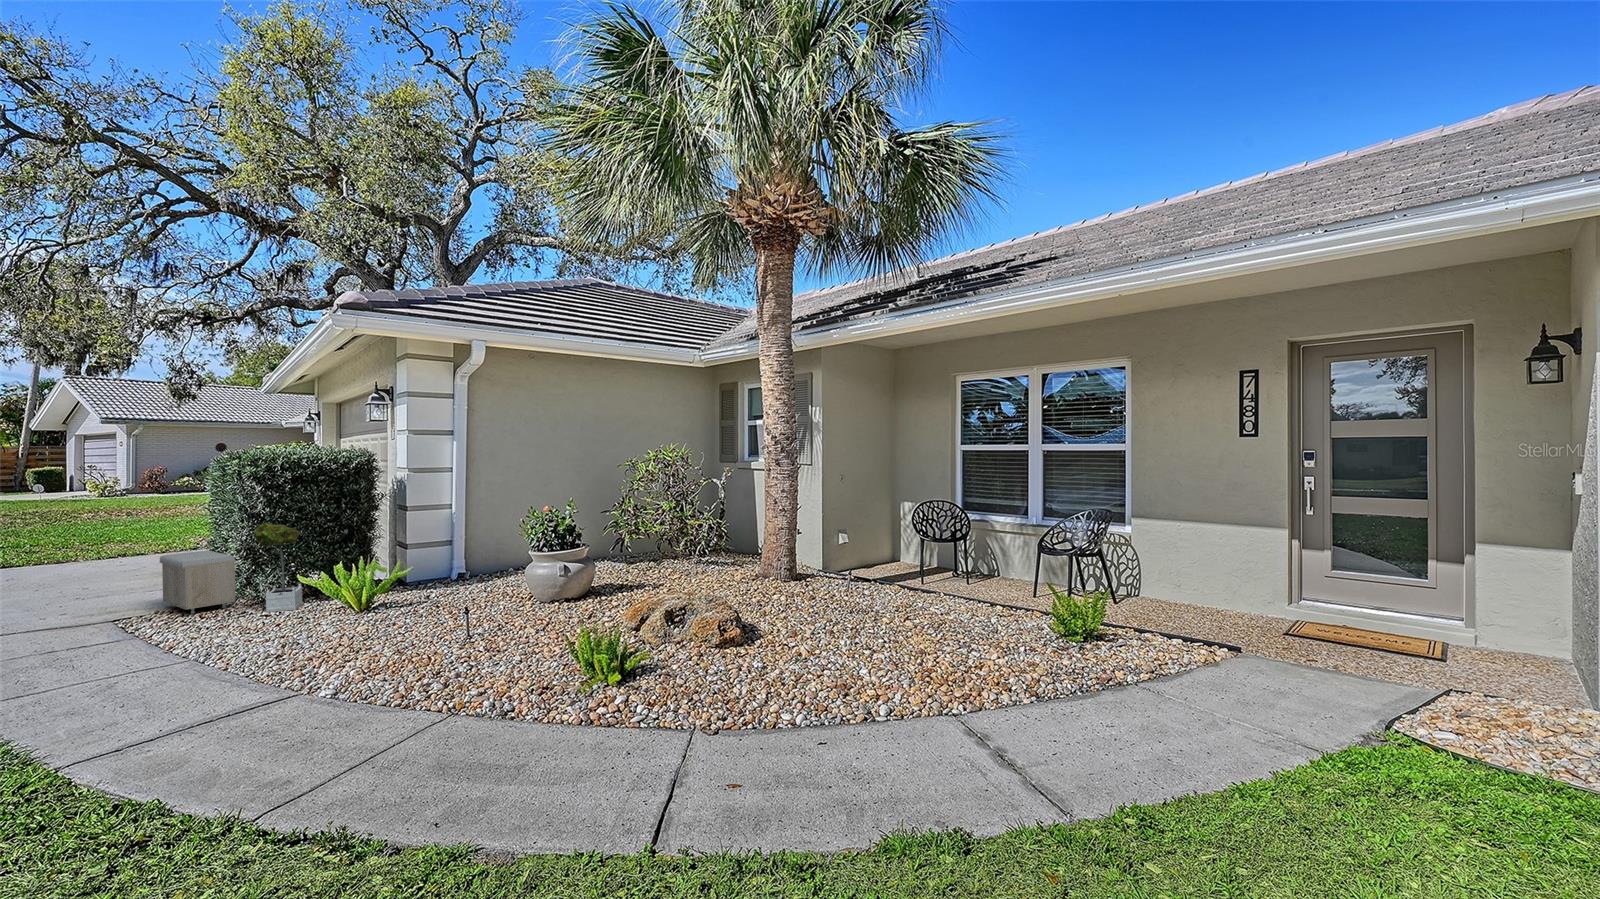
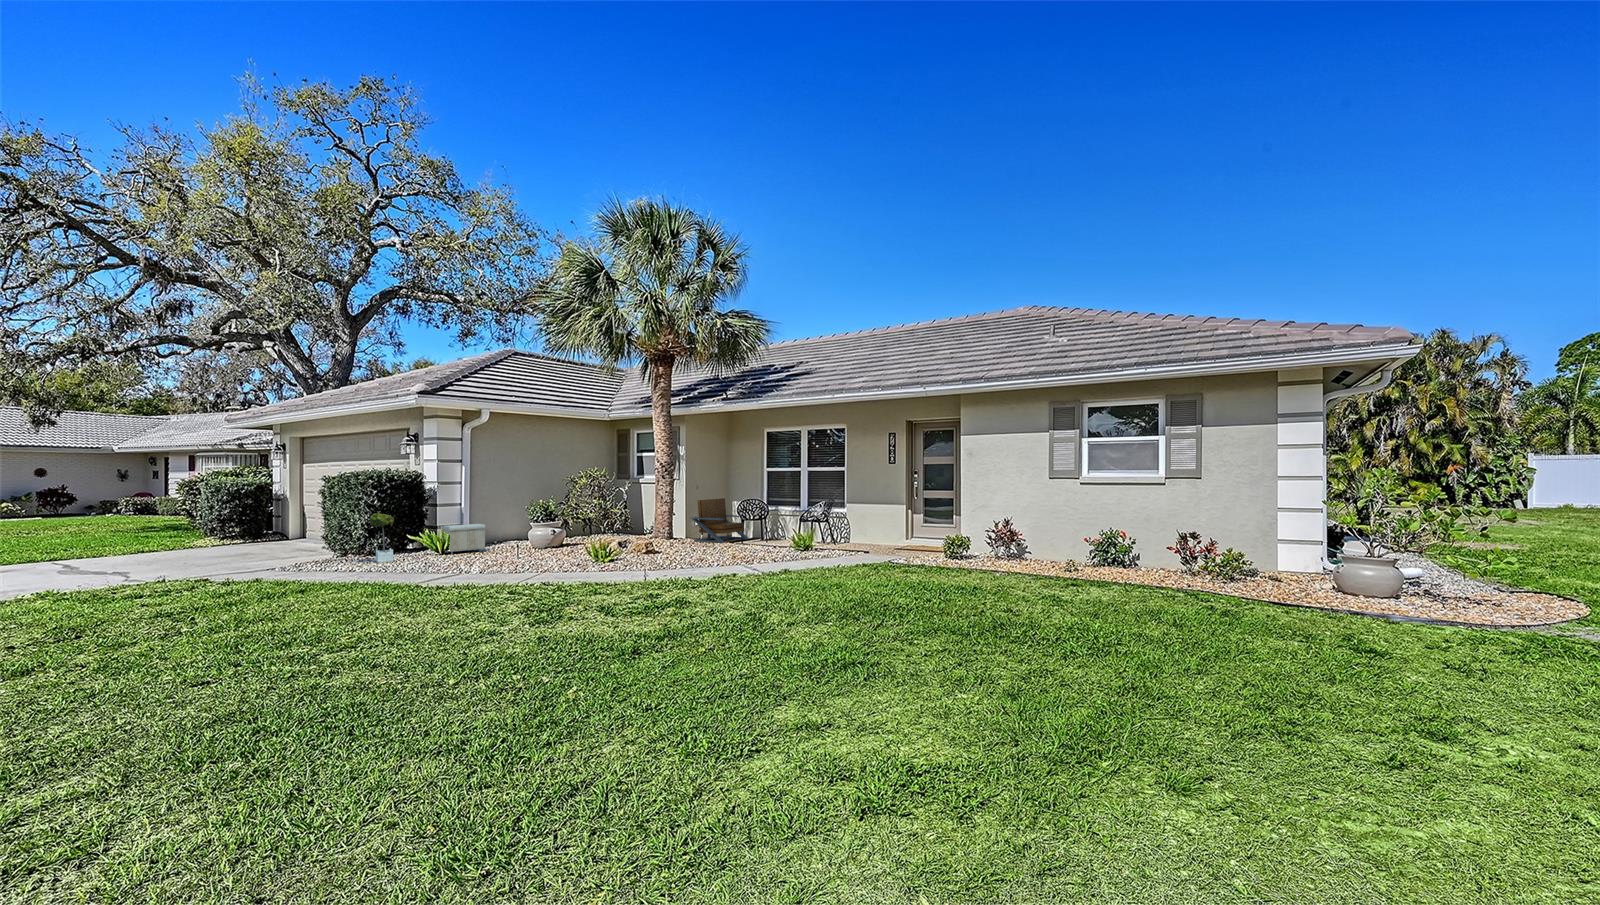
lounge chair: none [832,497,932,582] -> present [691,498,748,543]
storage bench: present [160,551,235,613] -> present [442,524,485,554]

